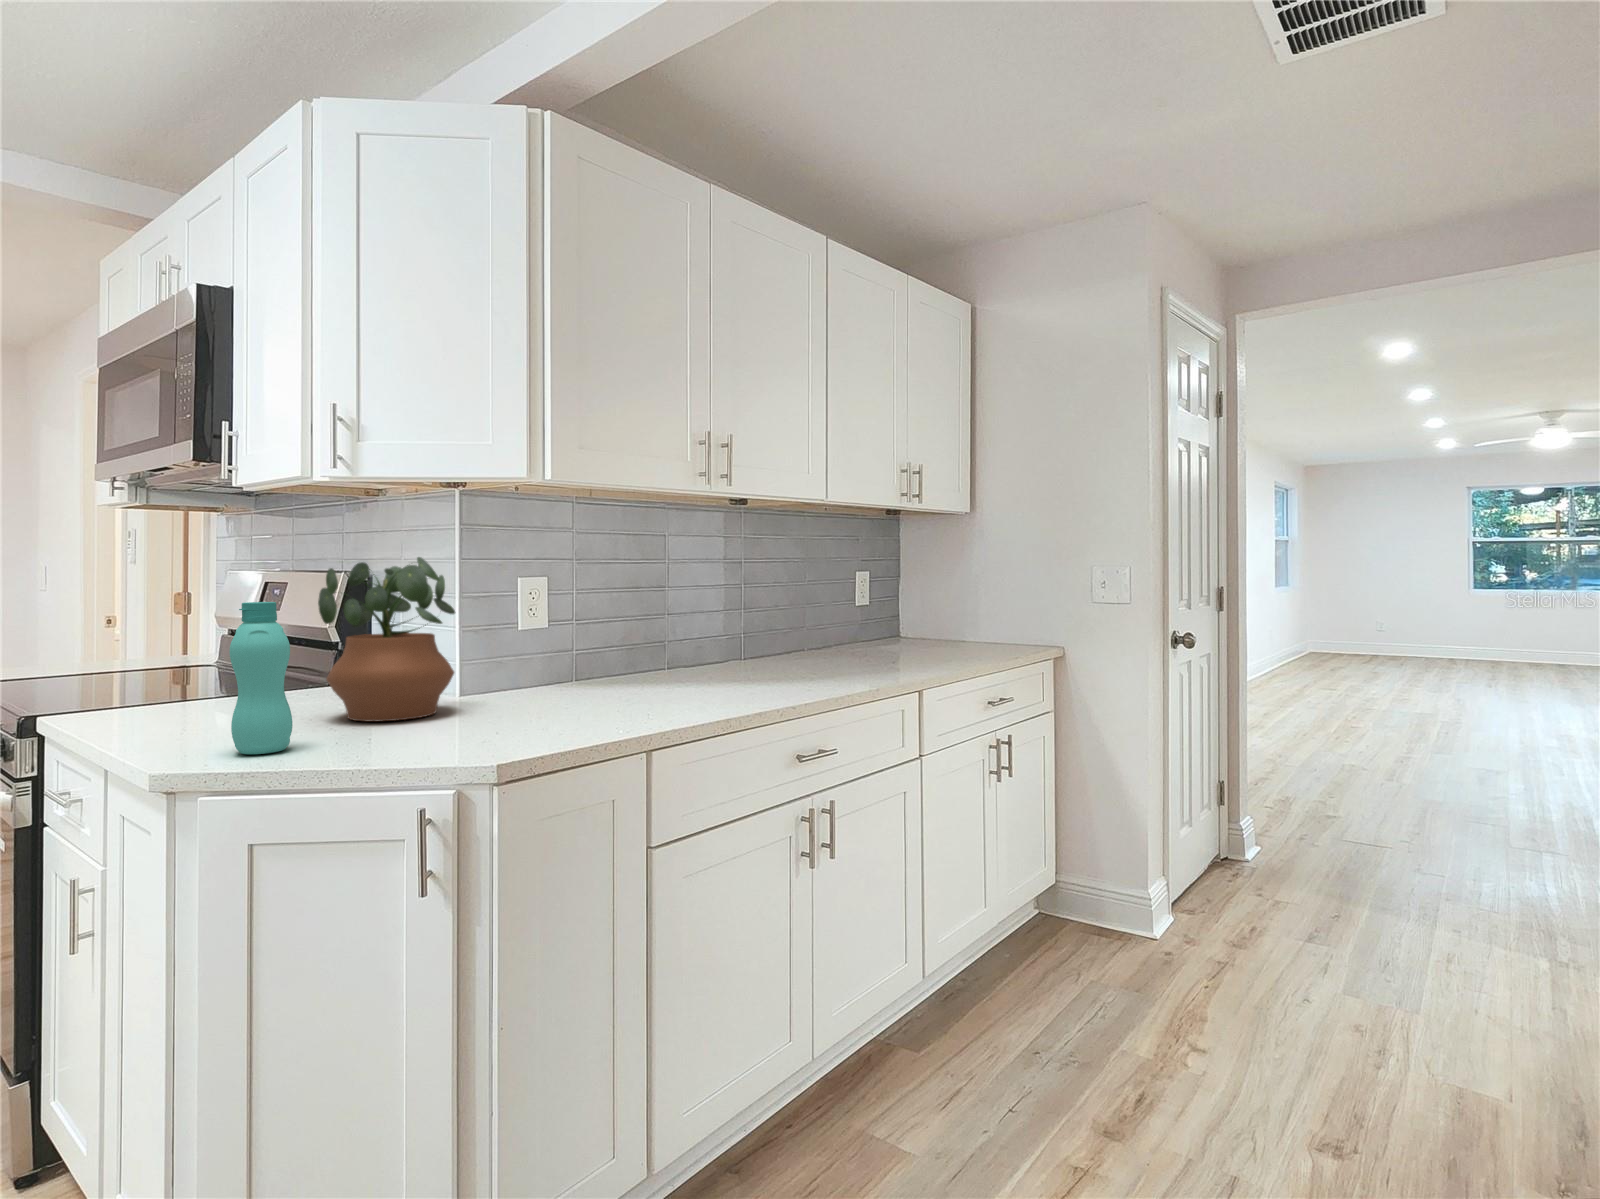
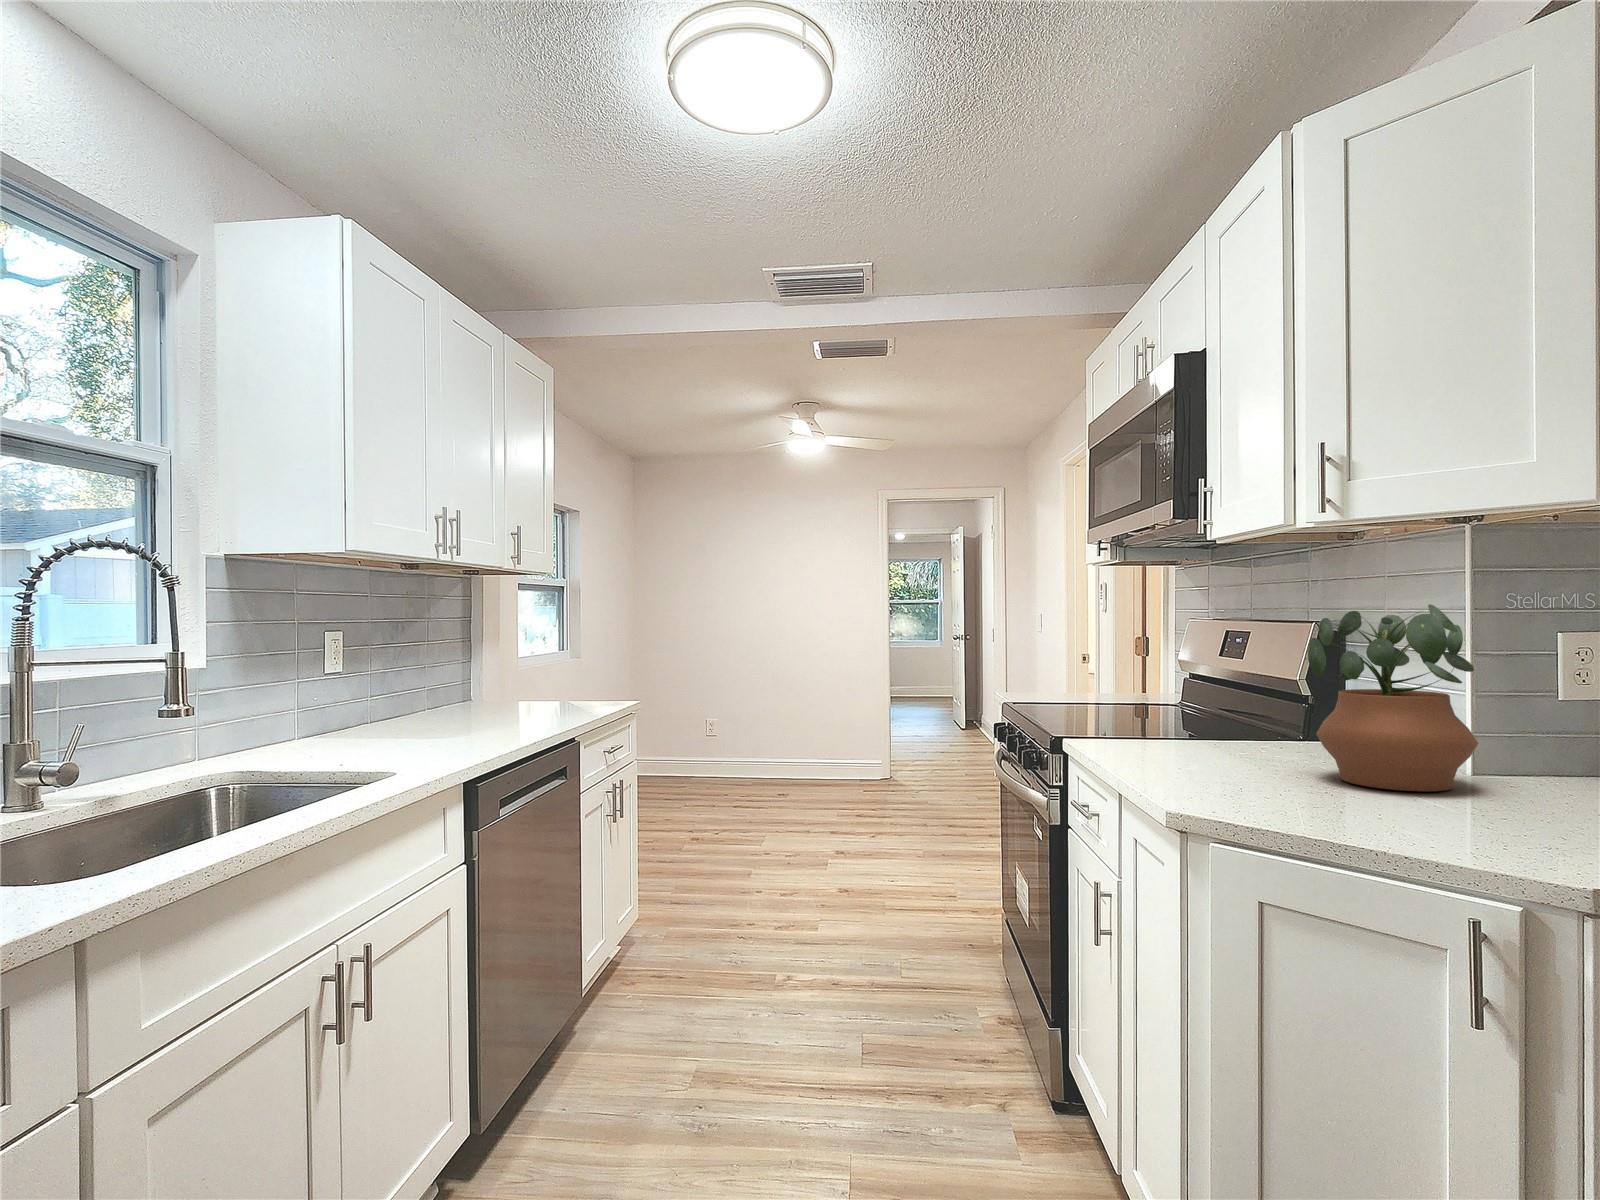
bottle: present [230,602,292,754] -> none [1234,653,1296,809]

